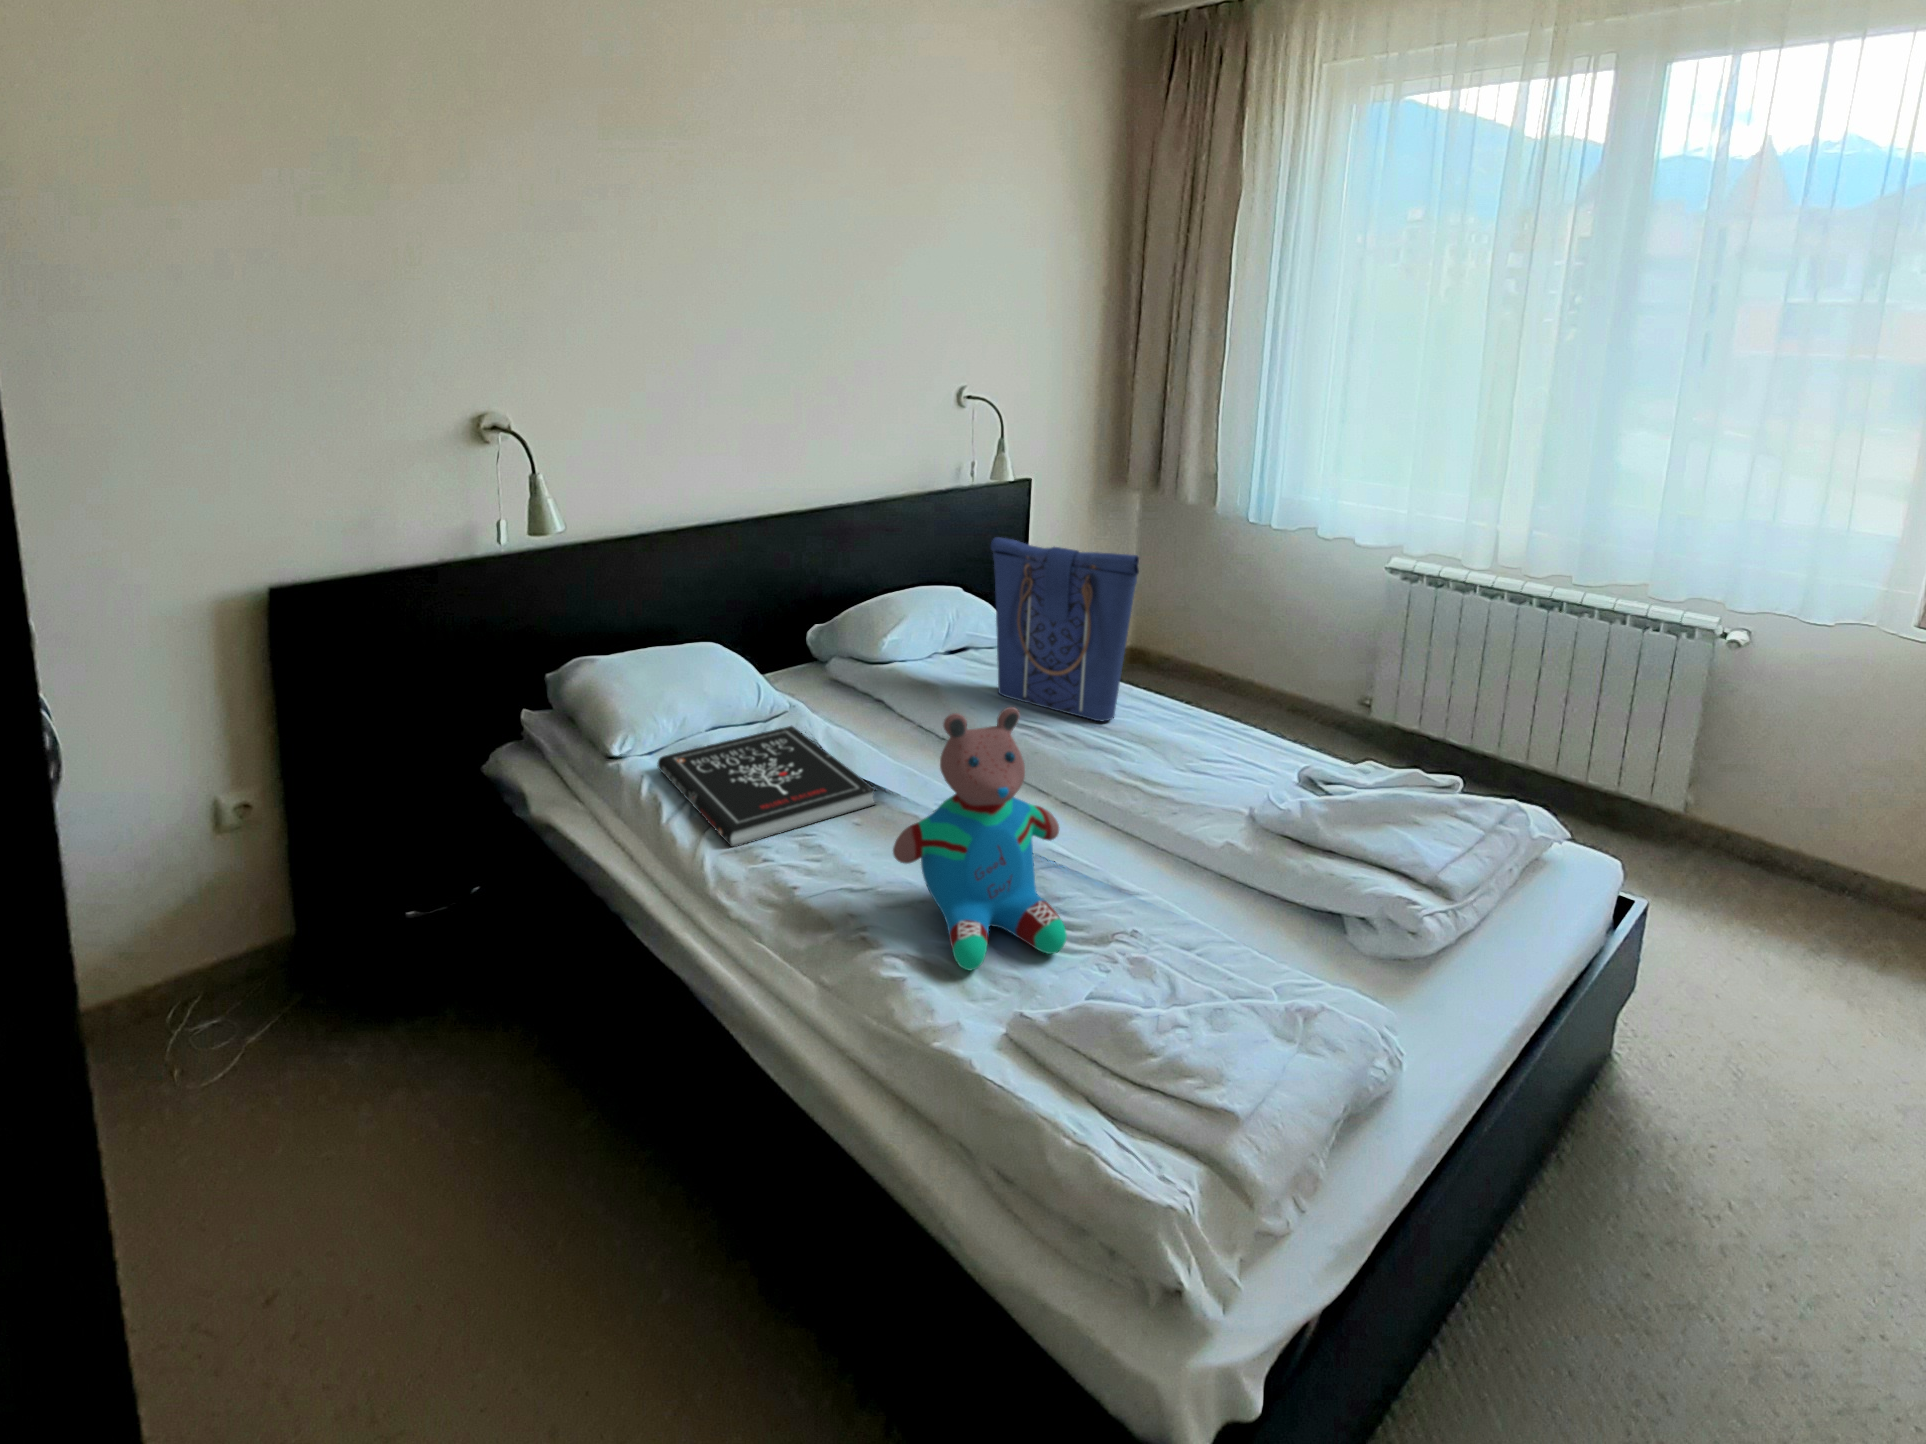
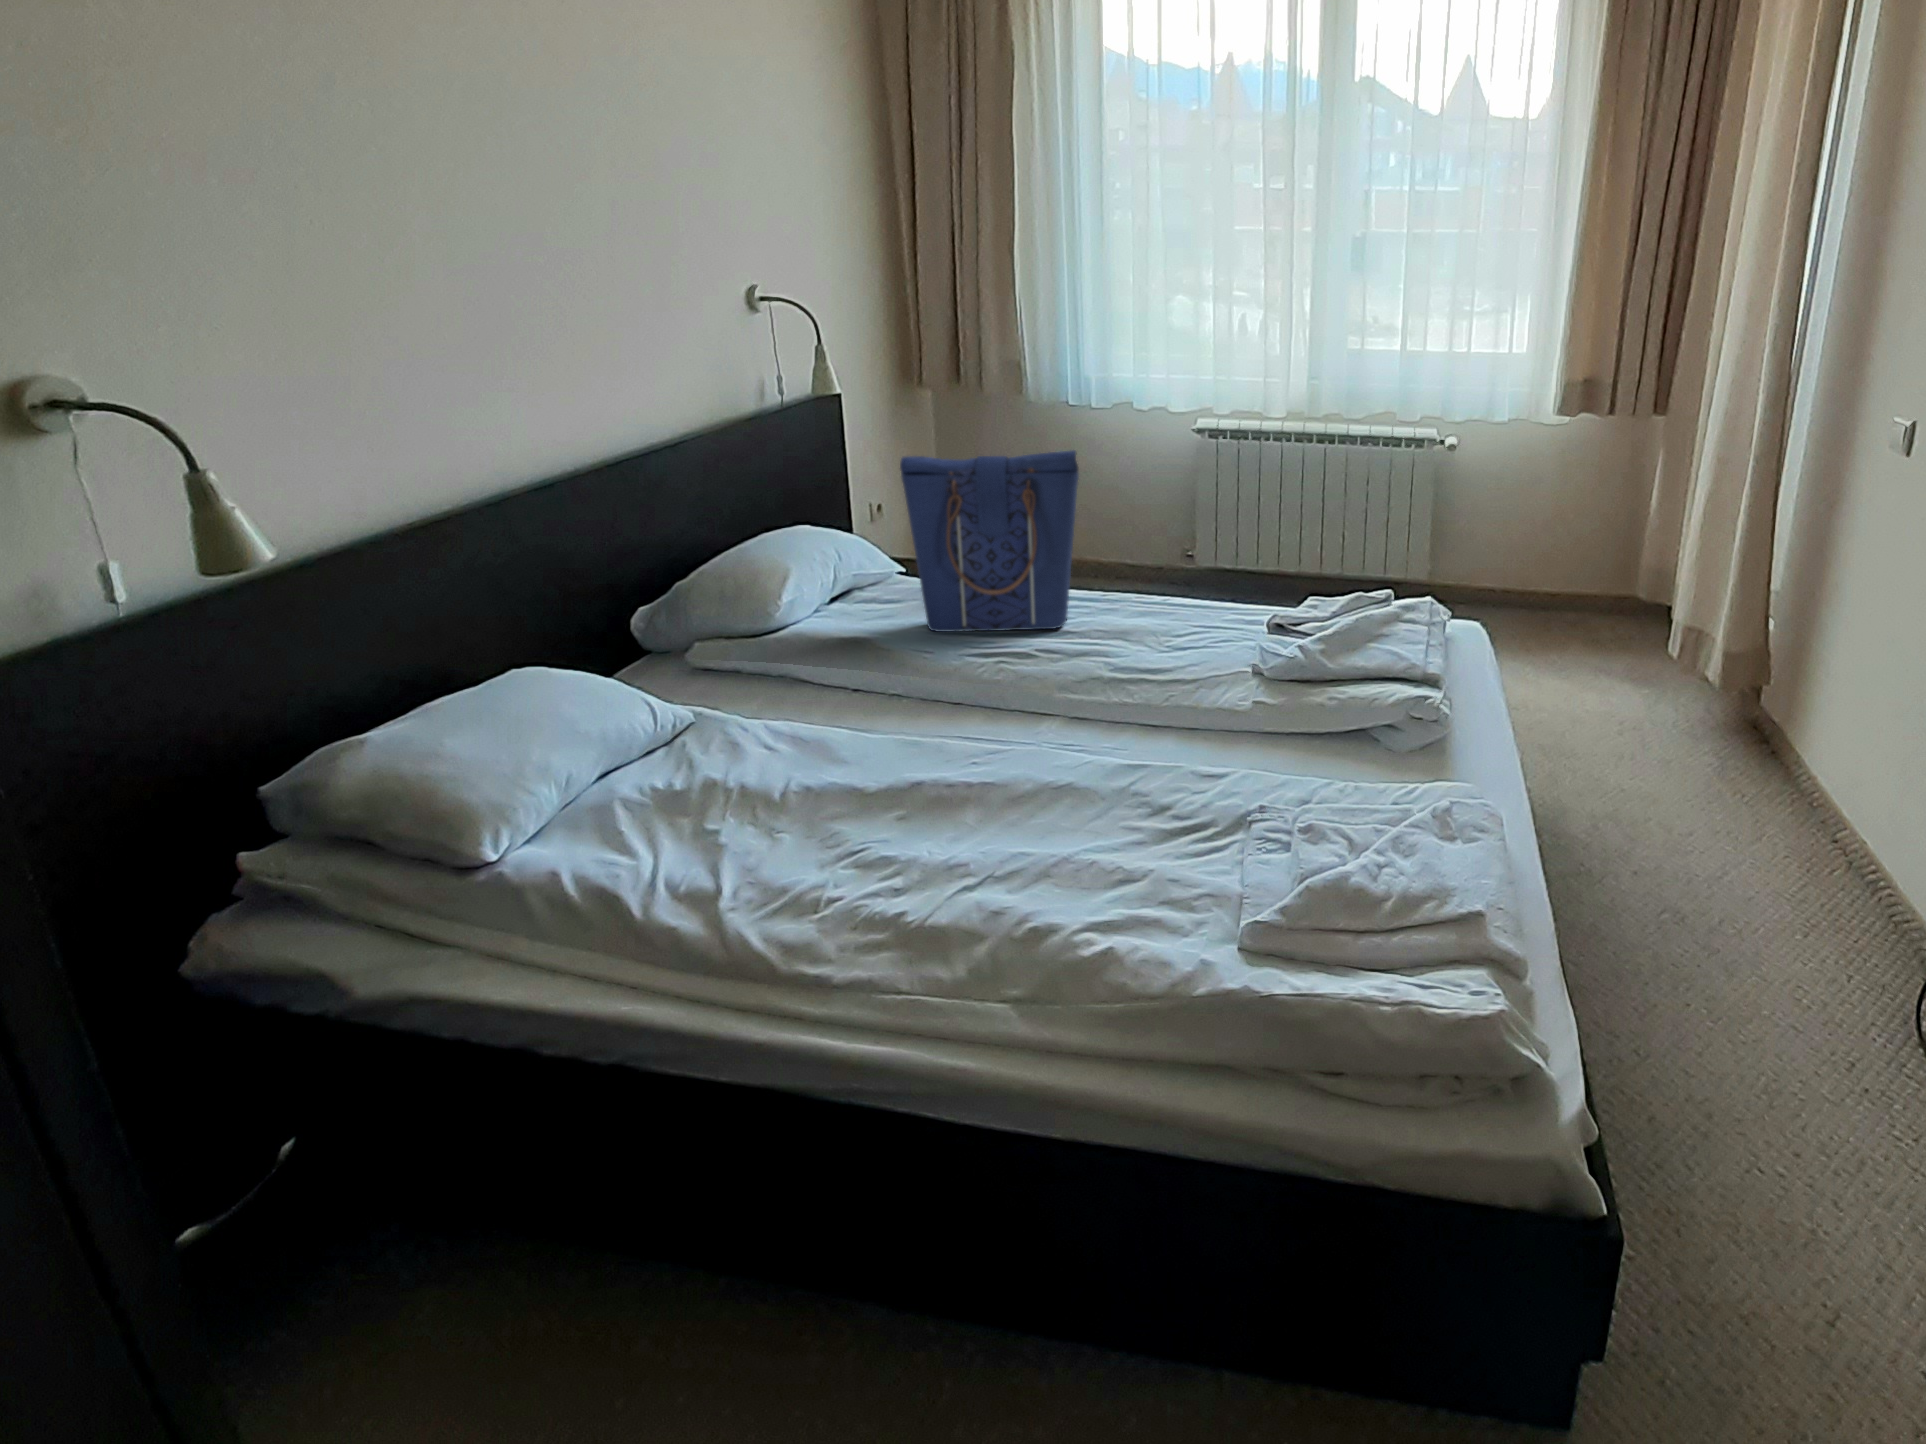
teddy bear: present [893,707,1067,970] -> none [1039,626,1231,908]
book: present [657,726,875,847] -> none [561,739,906,907]

